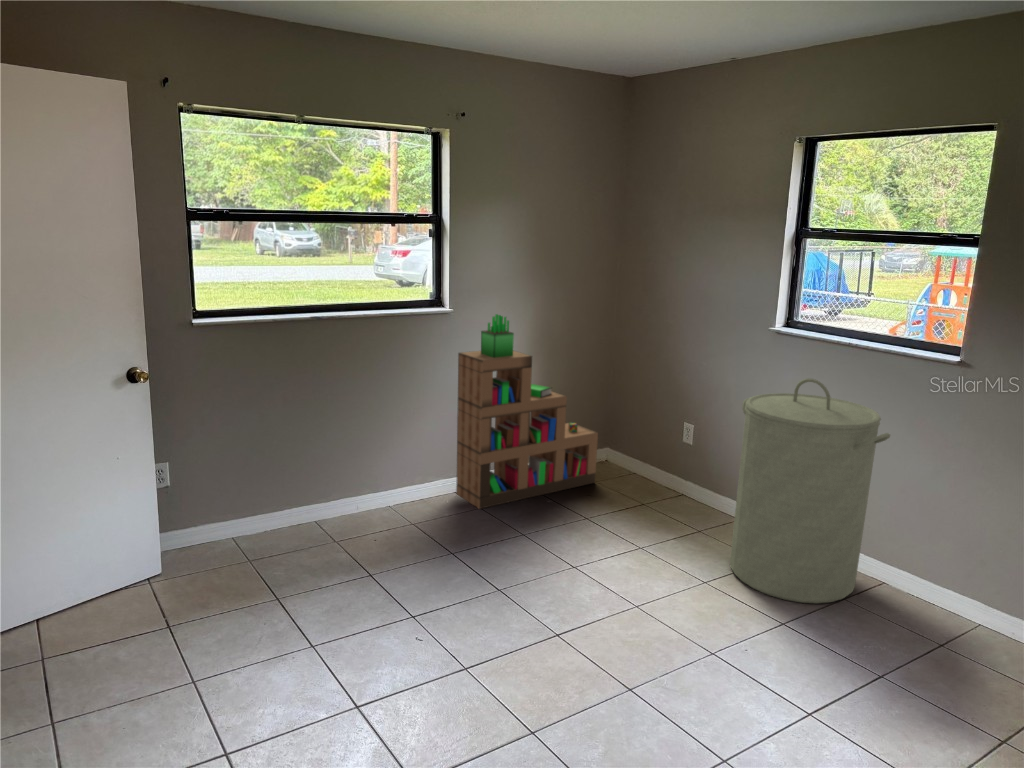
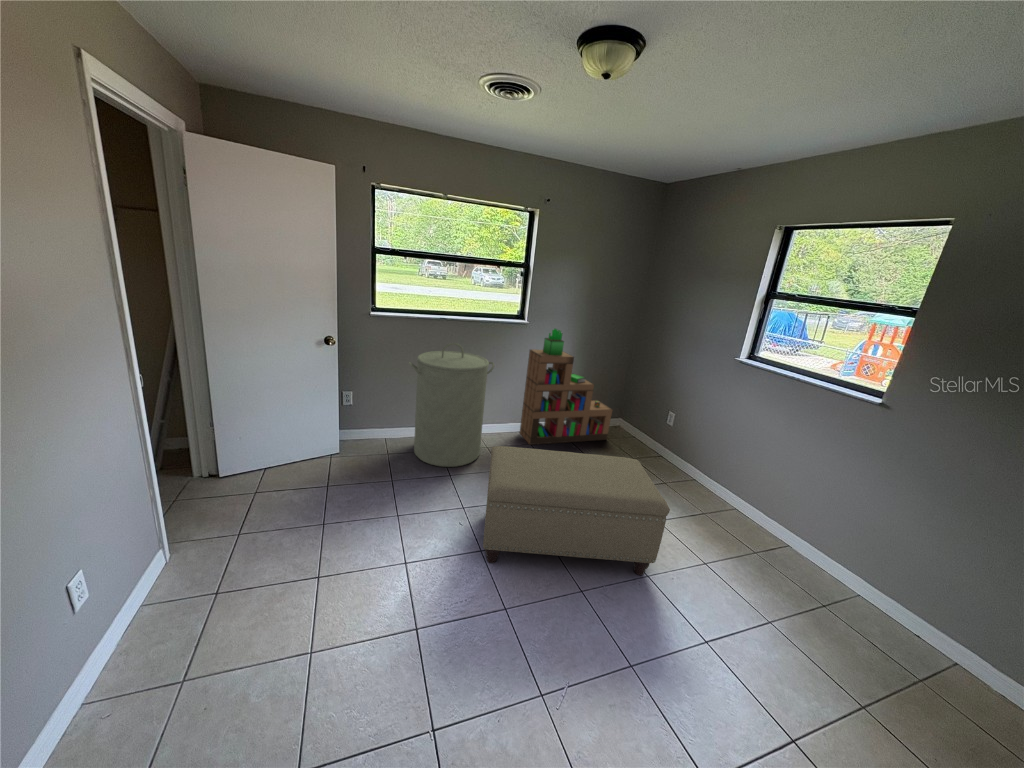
laundry hamper: present [730,378,890,603] -> present [409,343,494,467]
ottoman: none [450,492,732,684] -> present [483,446,670,575]

